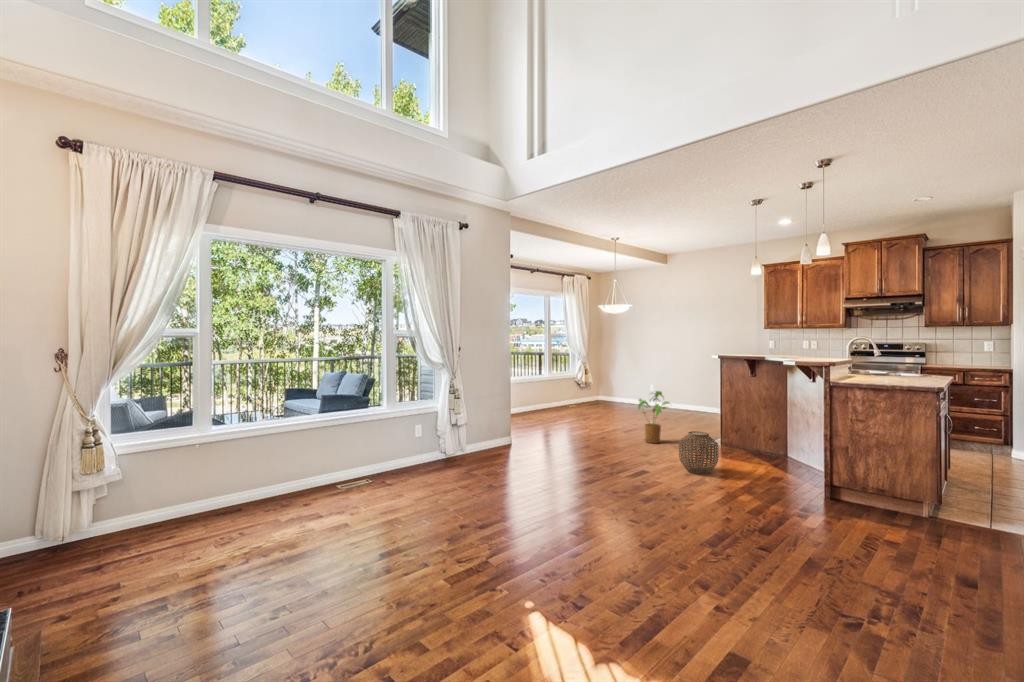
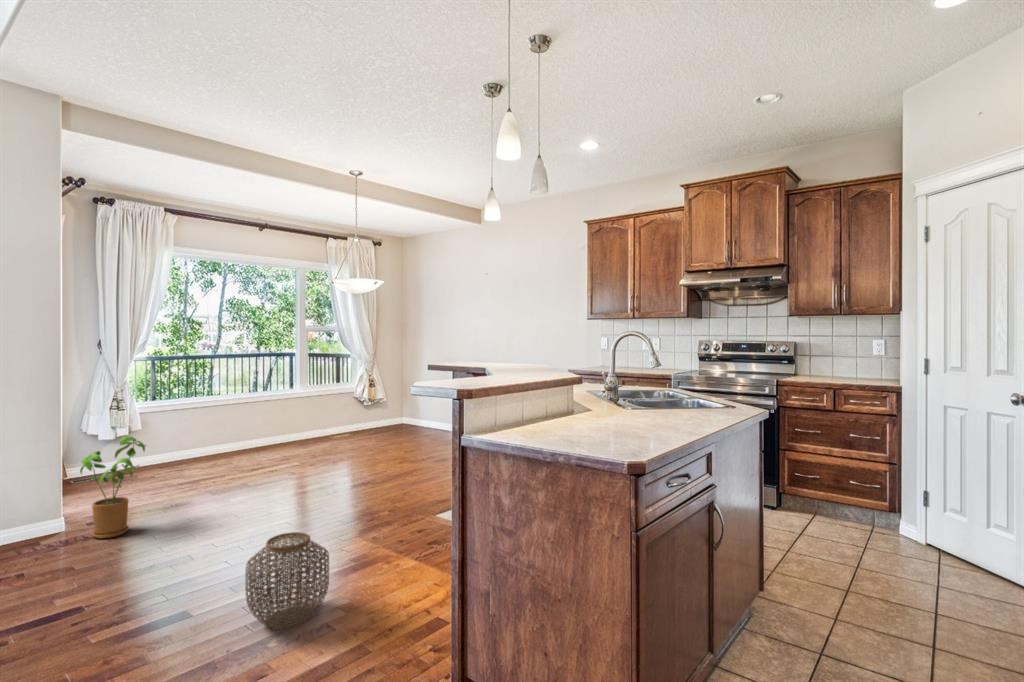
house plant: present [638,391,669,443] -> present [80,436,145,539]

